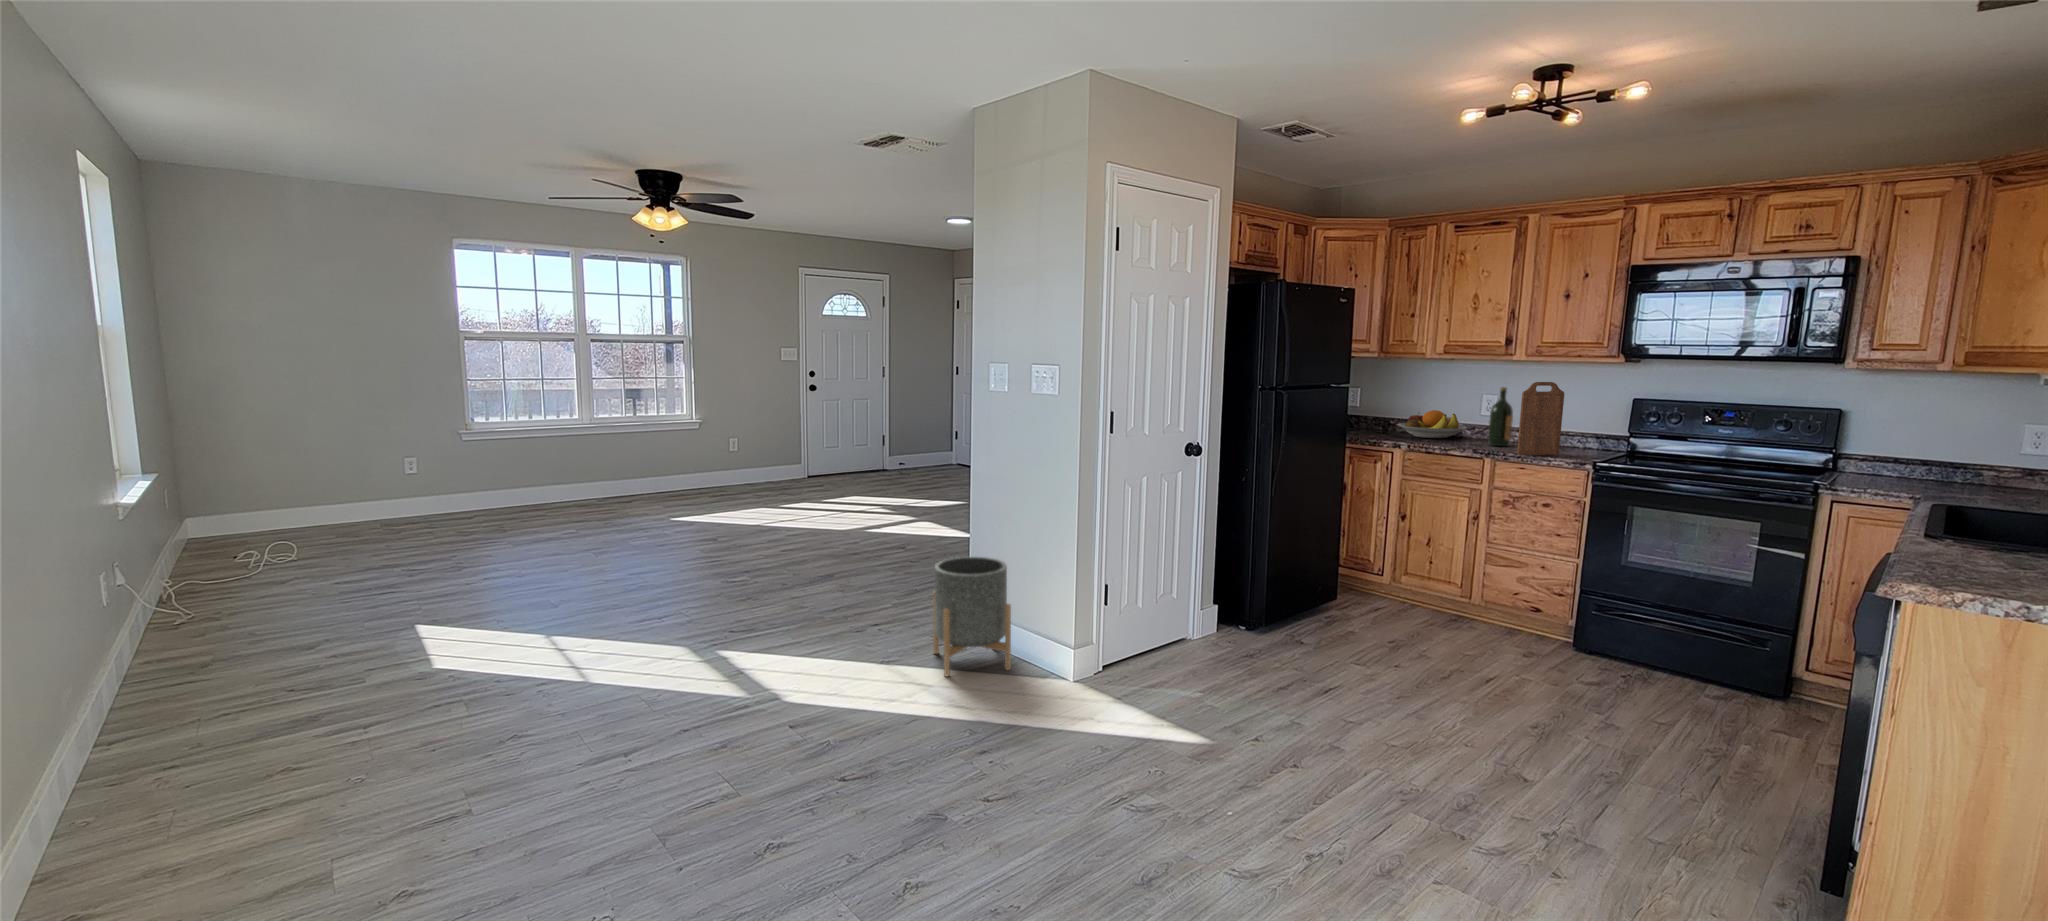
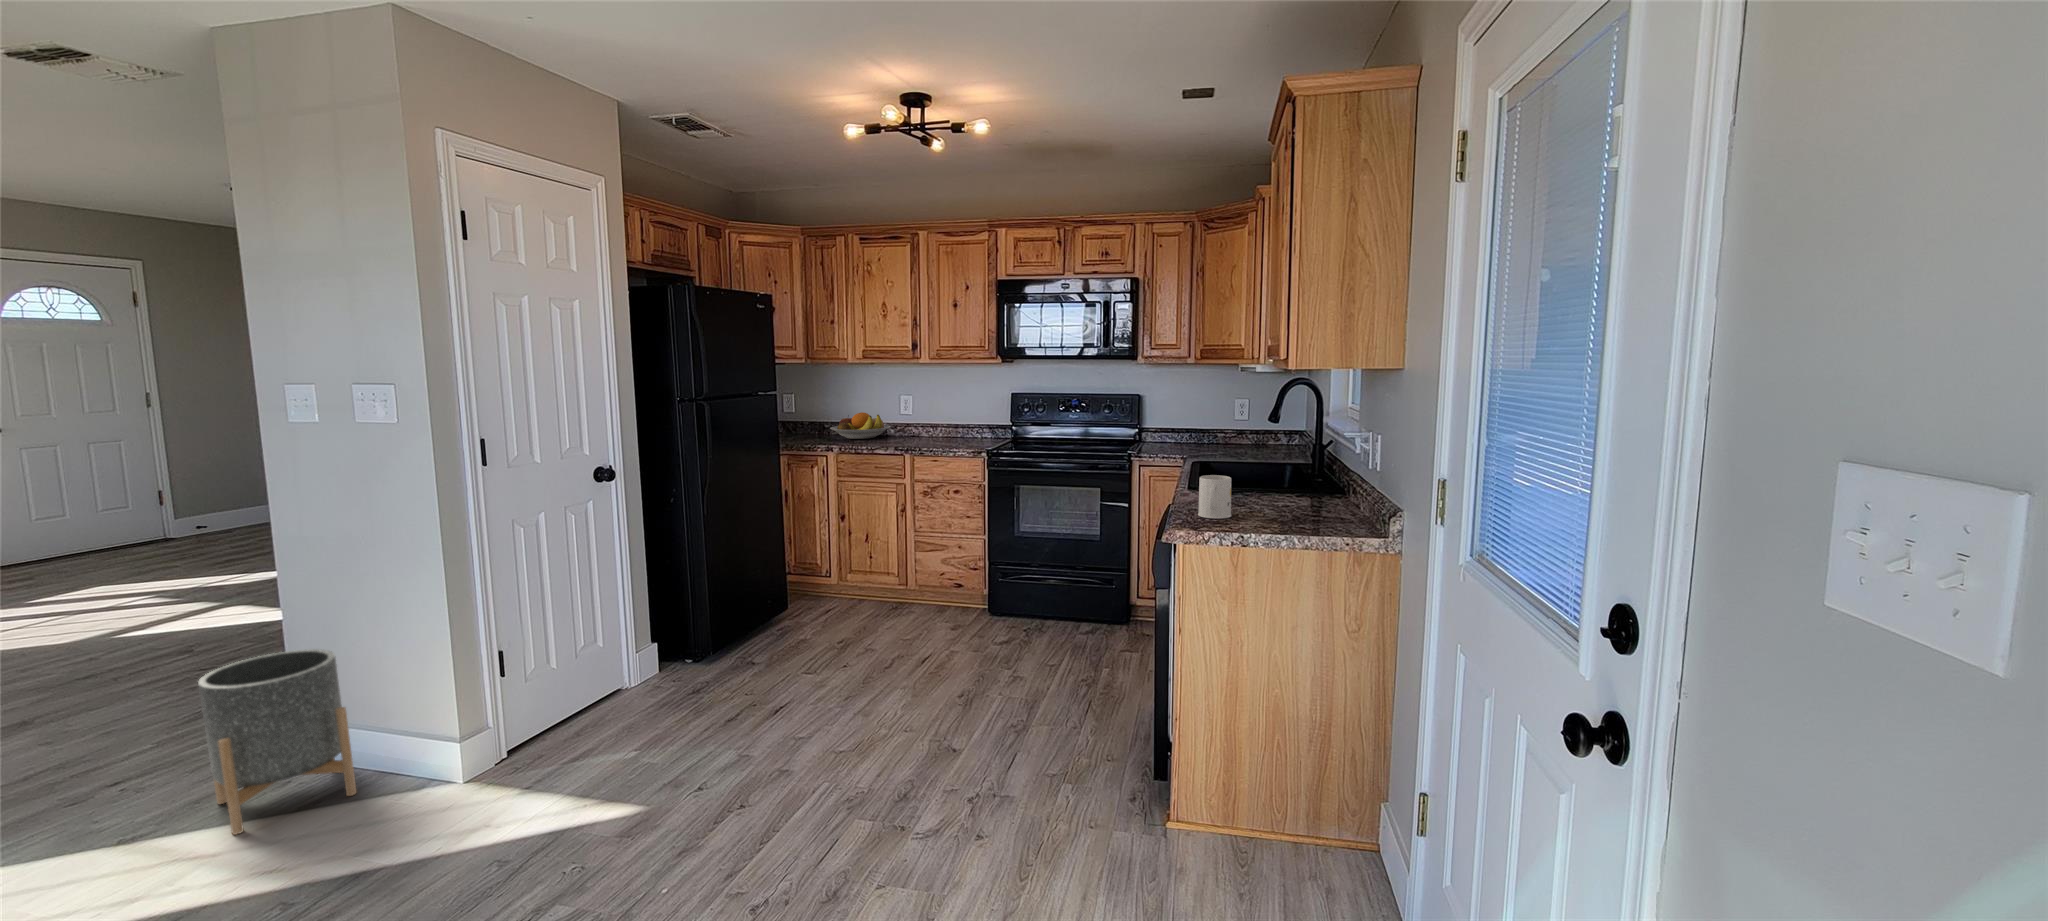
cutting board: present [1517,382,1564,455] -> none [929,382,963,448]
wine bottle: present [1488,387,1513,446] -> none [907,388,926,442]
mug: none [1935,522,2006,581] -> present [1198,475,1231,519]

